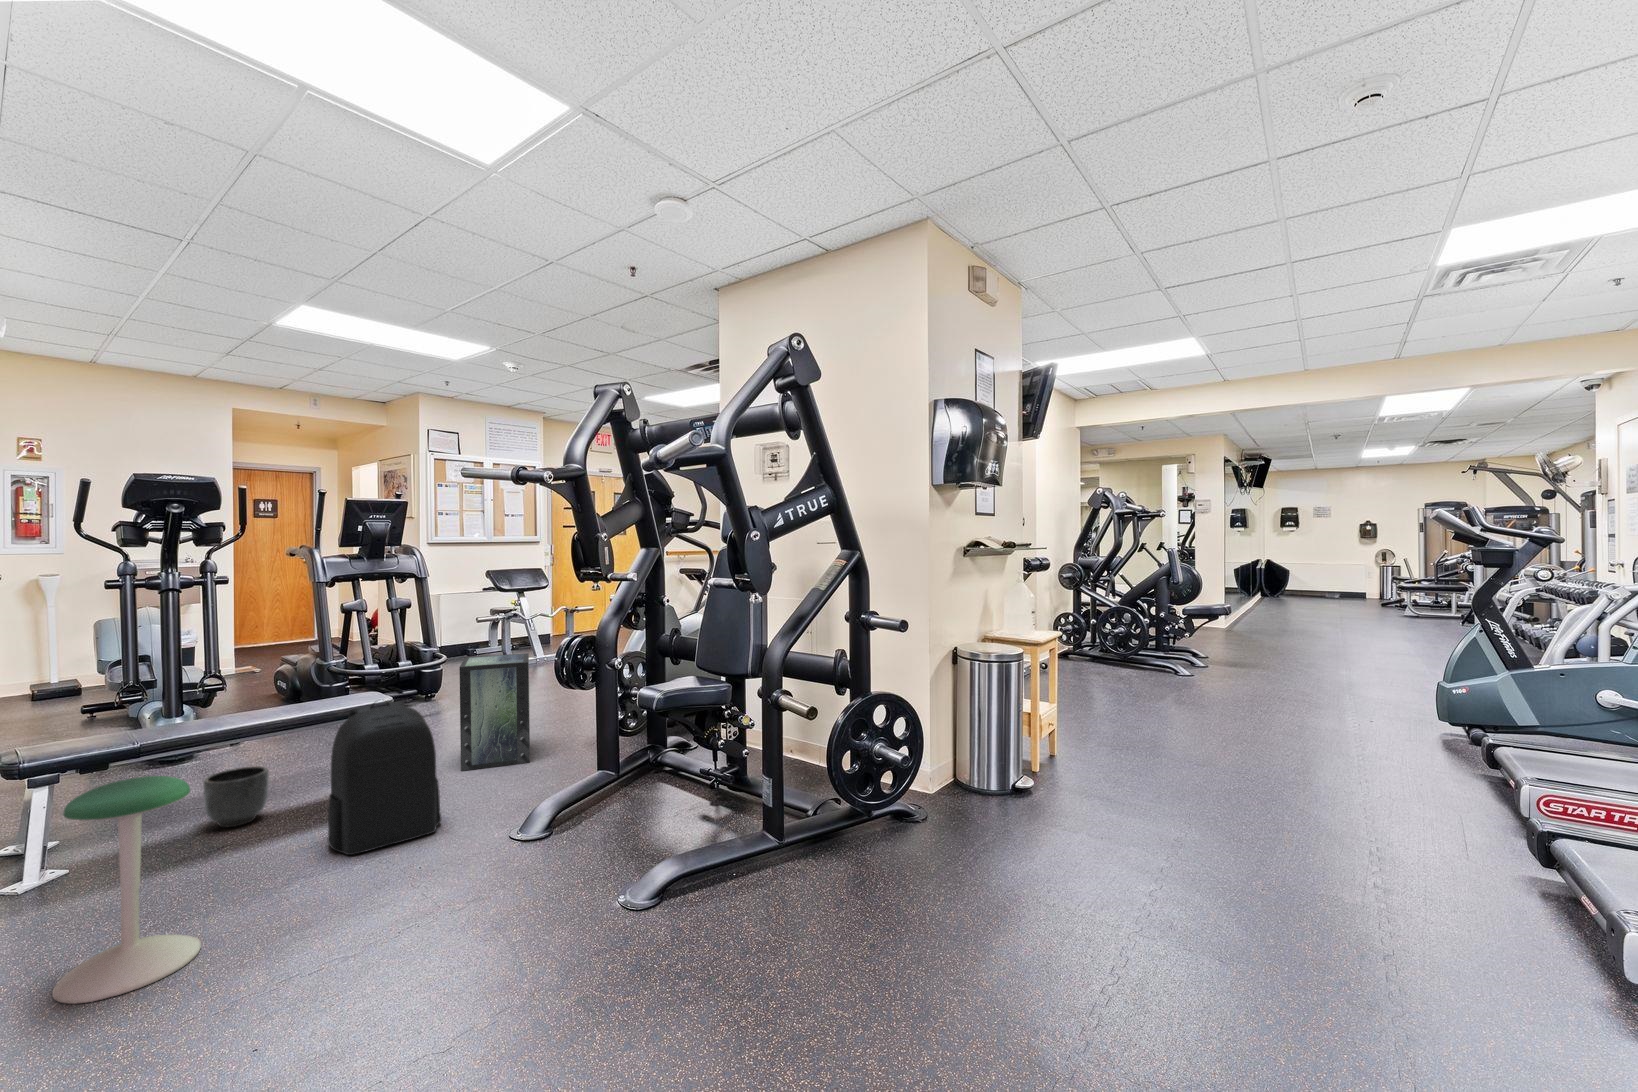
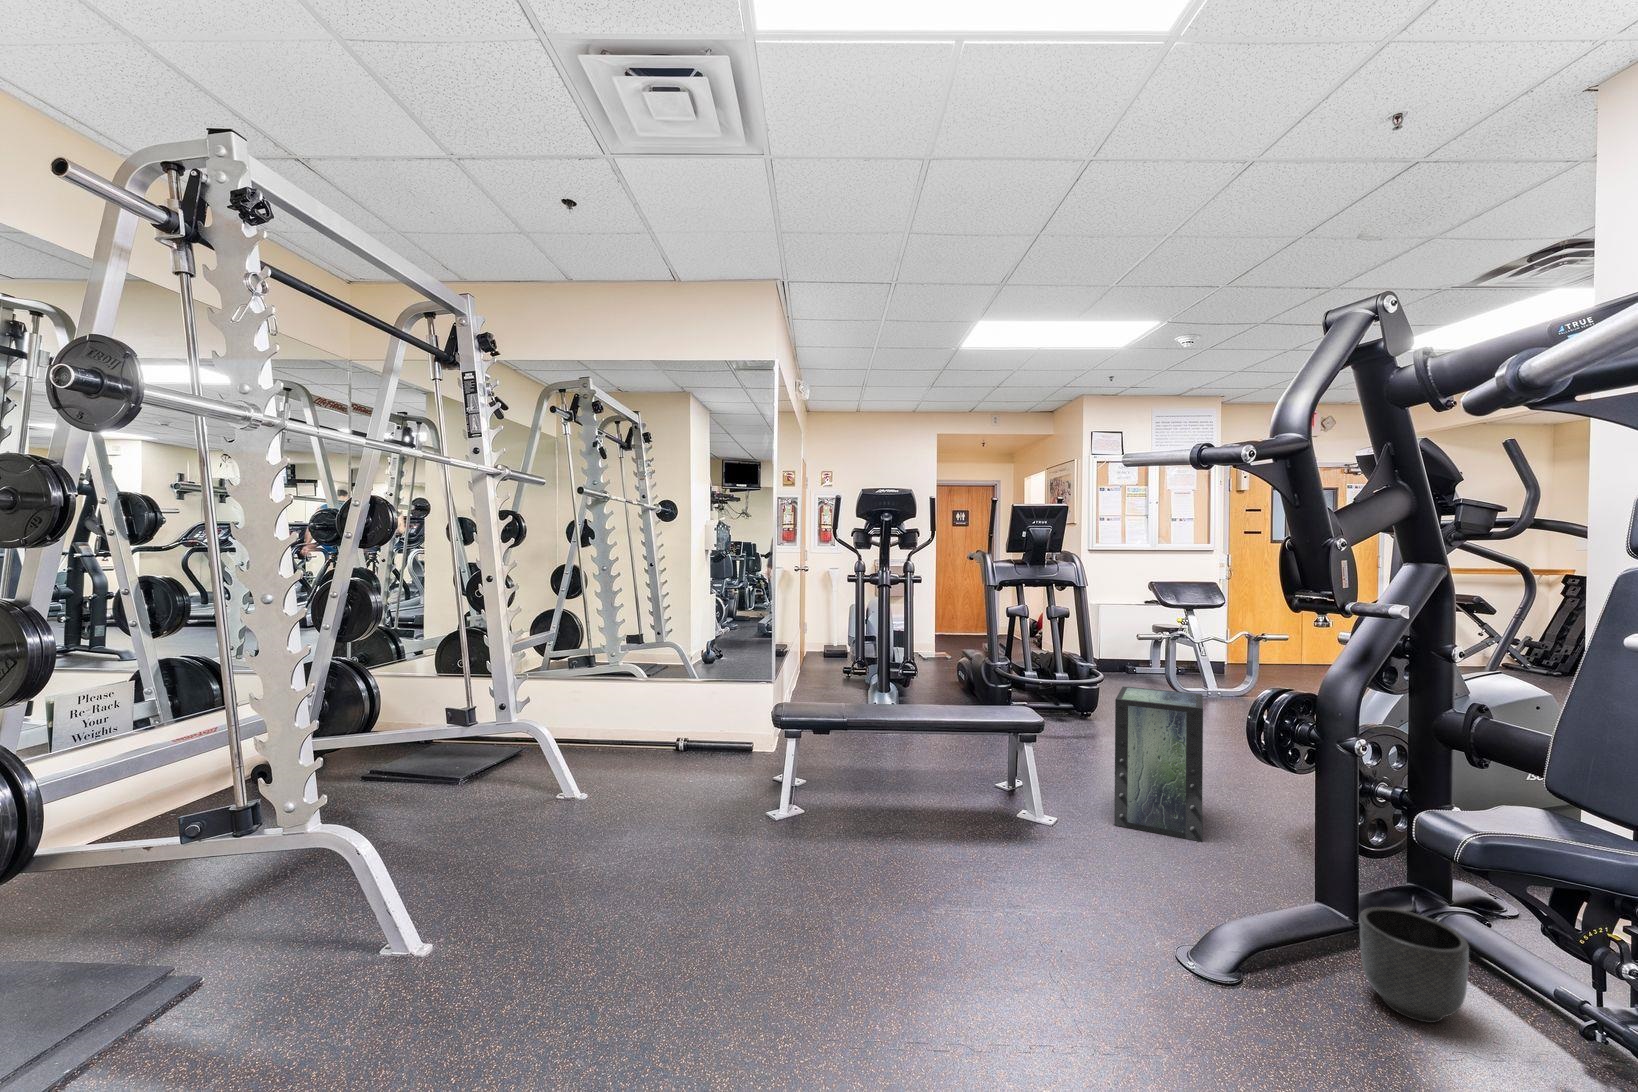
backpack: present [328,702,441,855] -> none [971,728,1089,910]
planter: present [203,766,269,827] -> present [1359,907,1469,1023]
stool: present [52,776,201,1004] -> none [747,769,850,988]

